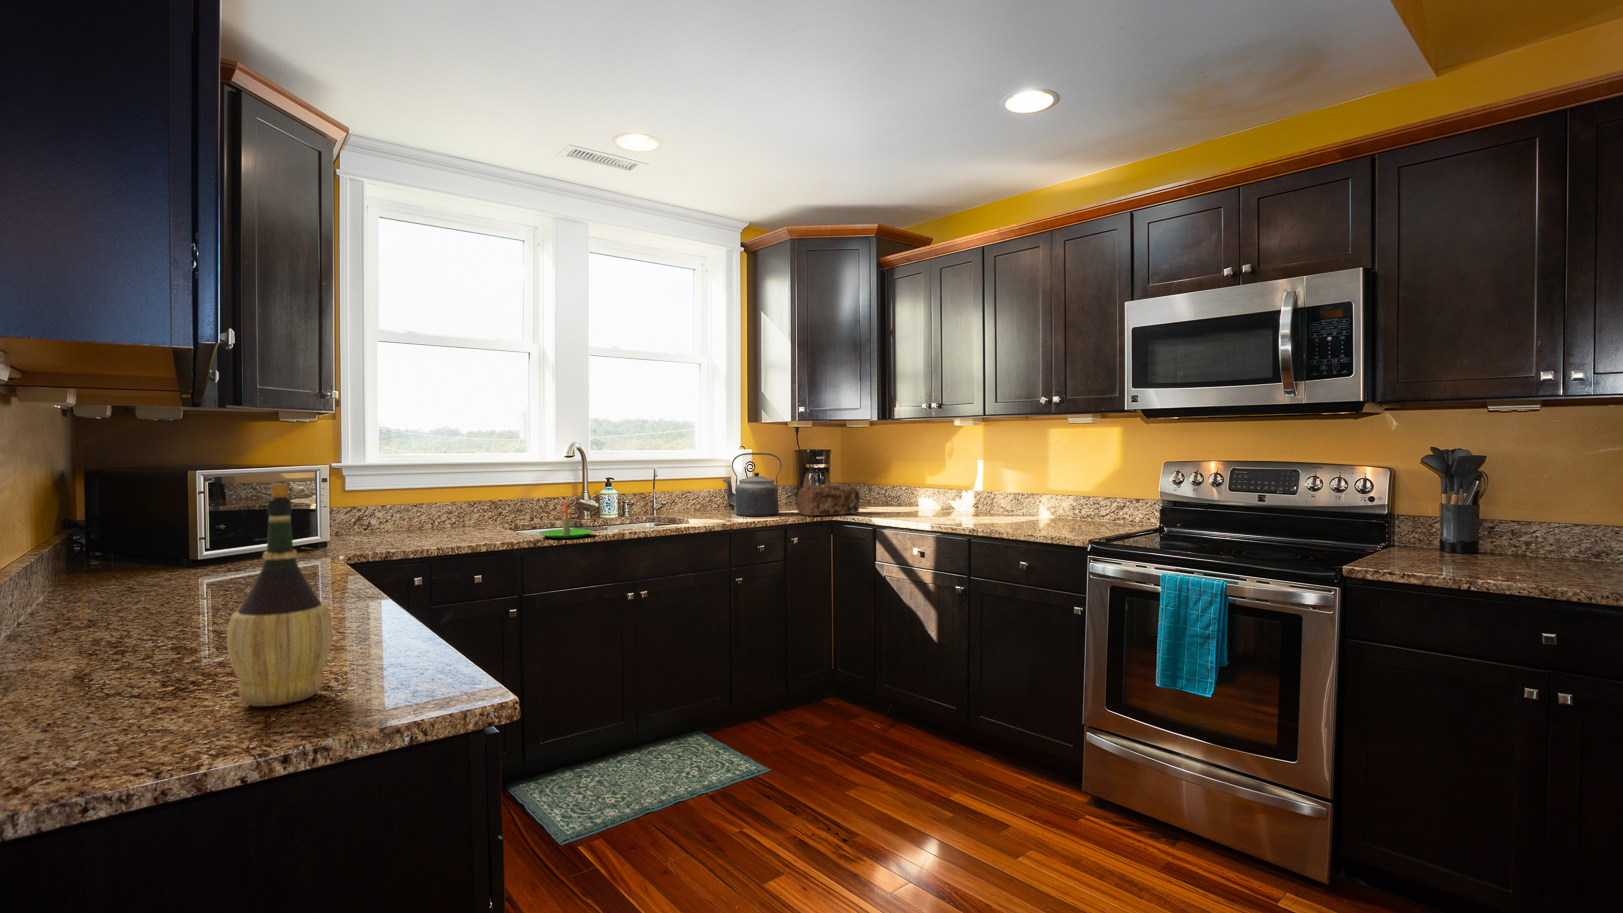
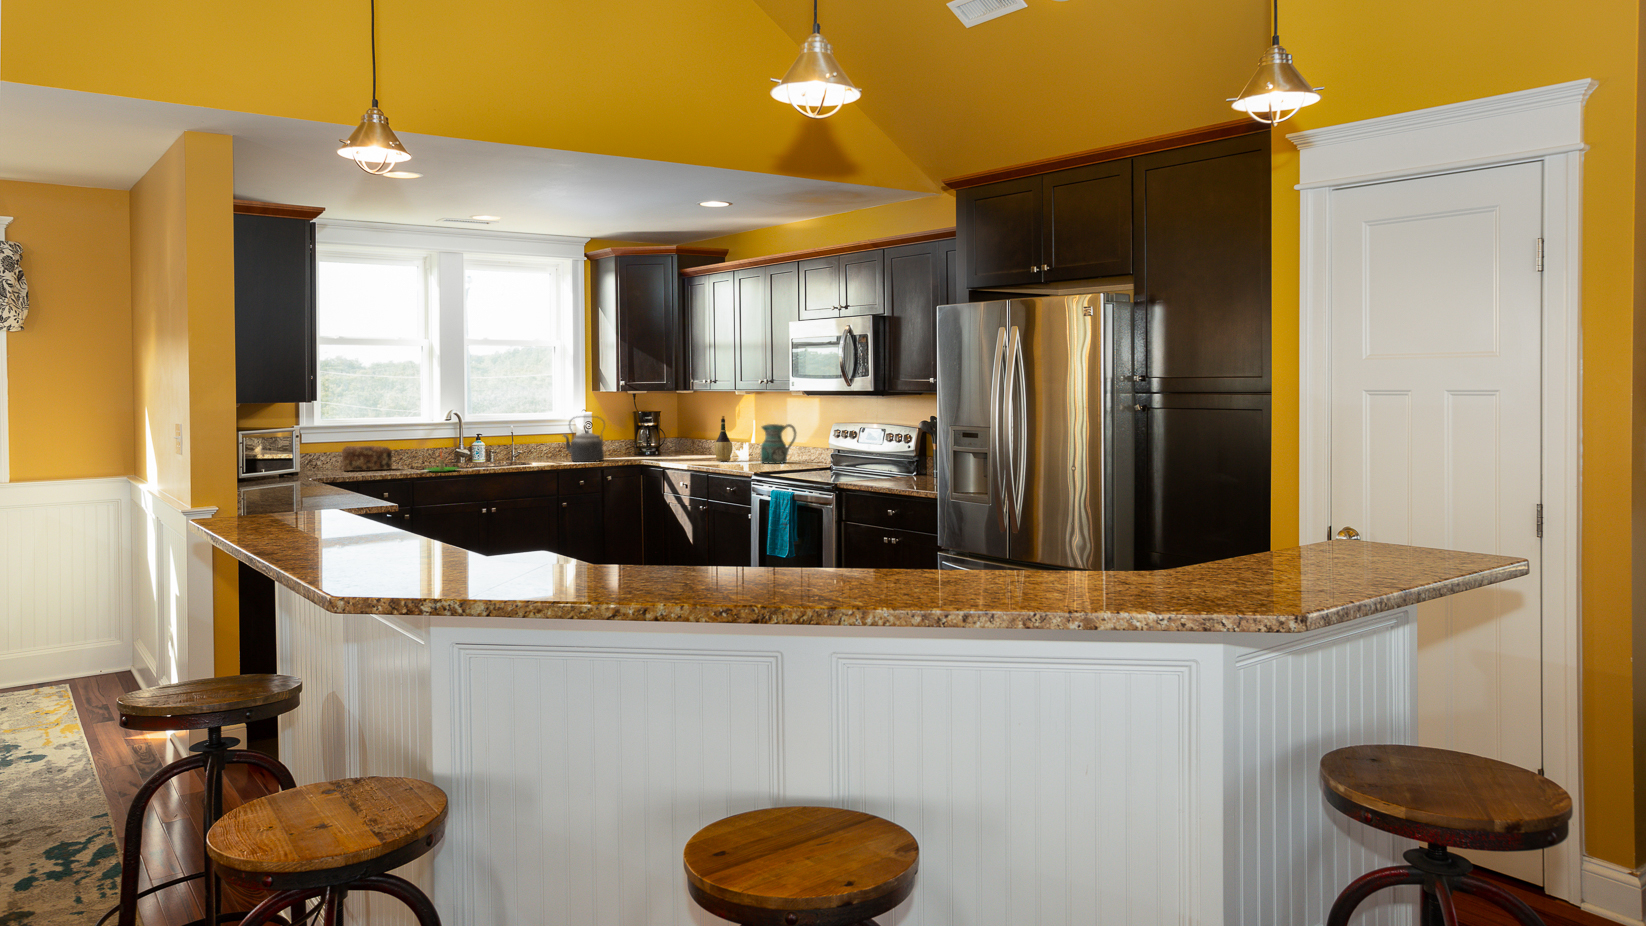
ceramic pitcher: none [1010,464,1063,519] -> present [761,424,796,464]
wine bottle: present [226,484,332,706] -> present [714,416,732,461]
bread loaf: present [797,484,860,516] -> present [342,446,392,471]

